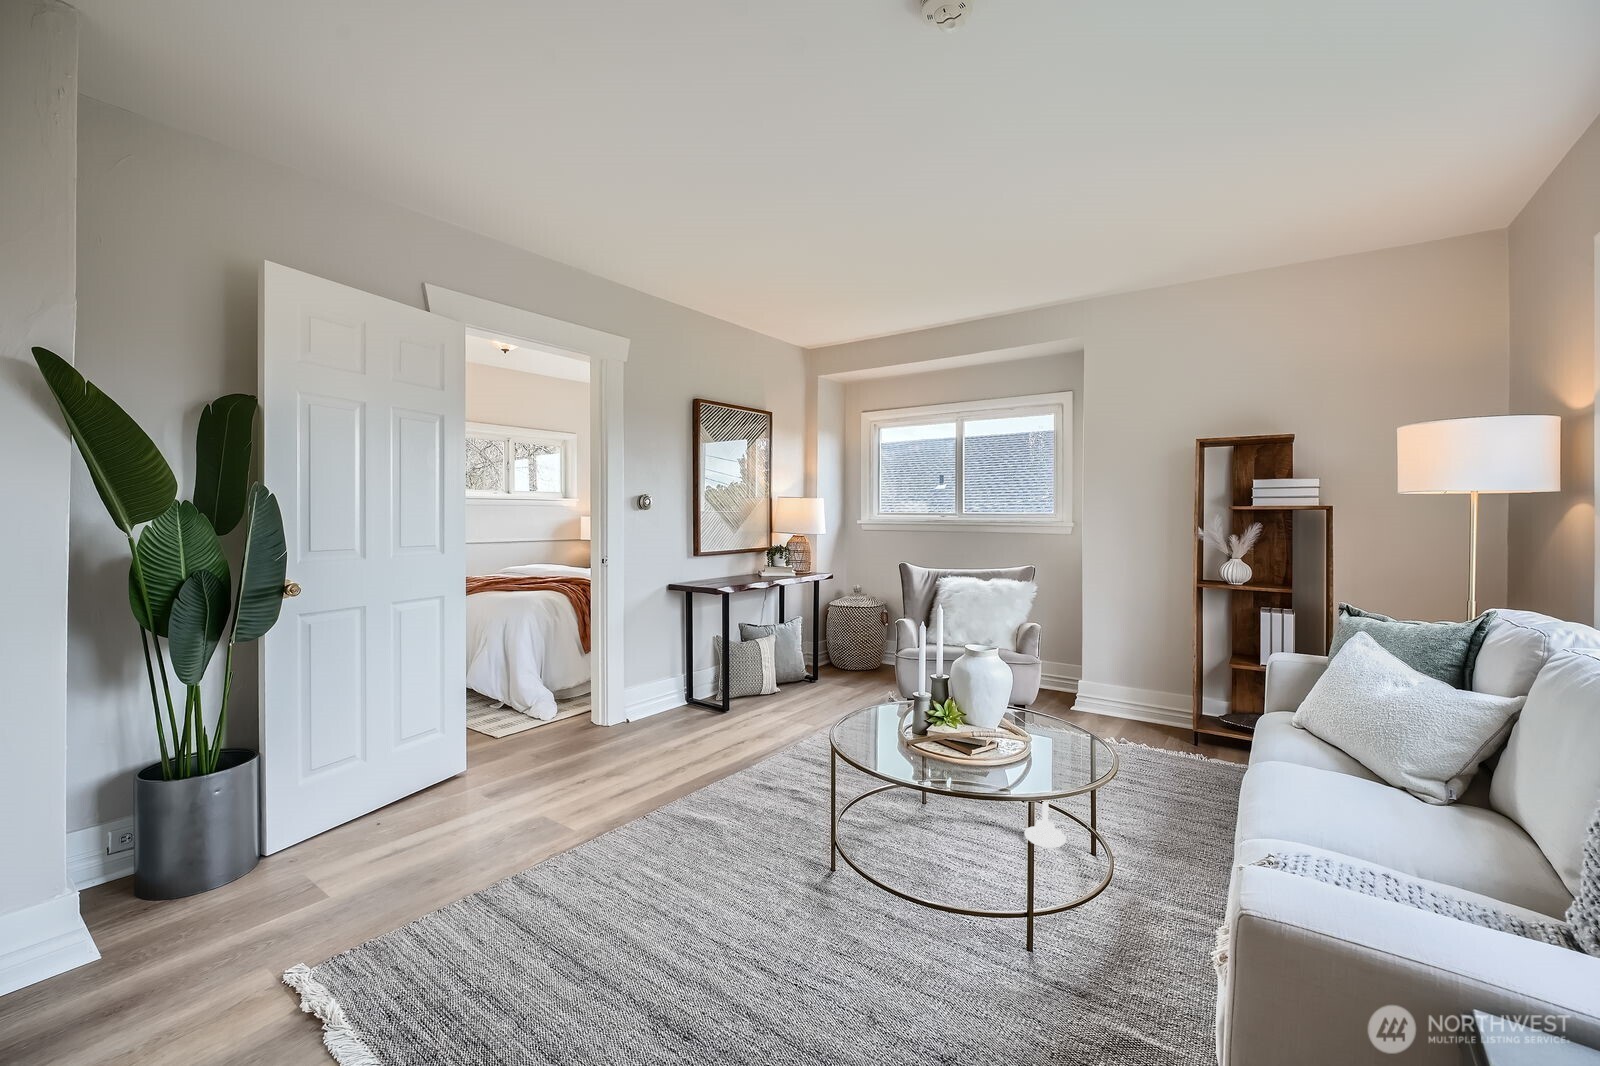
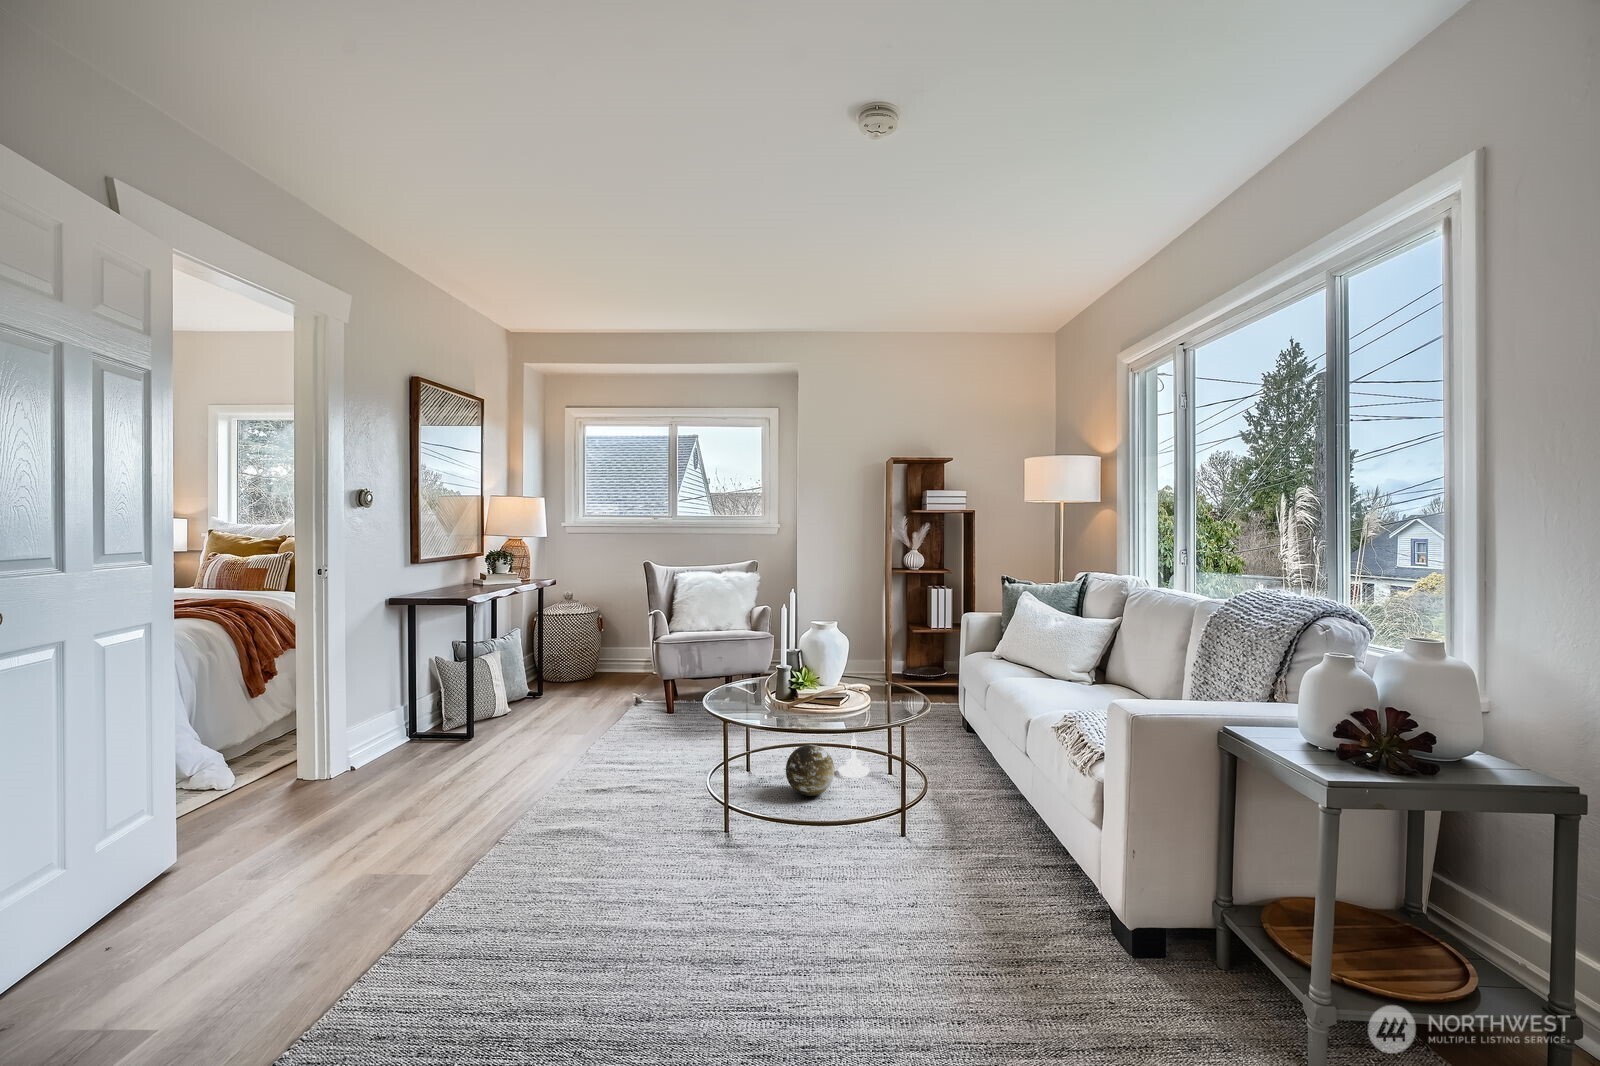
decorative orb: none [937,793,998,858] -> present [786,745,835,796]

